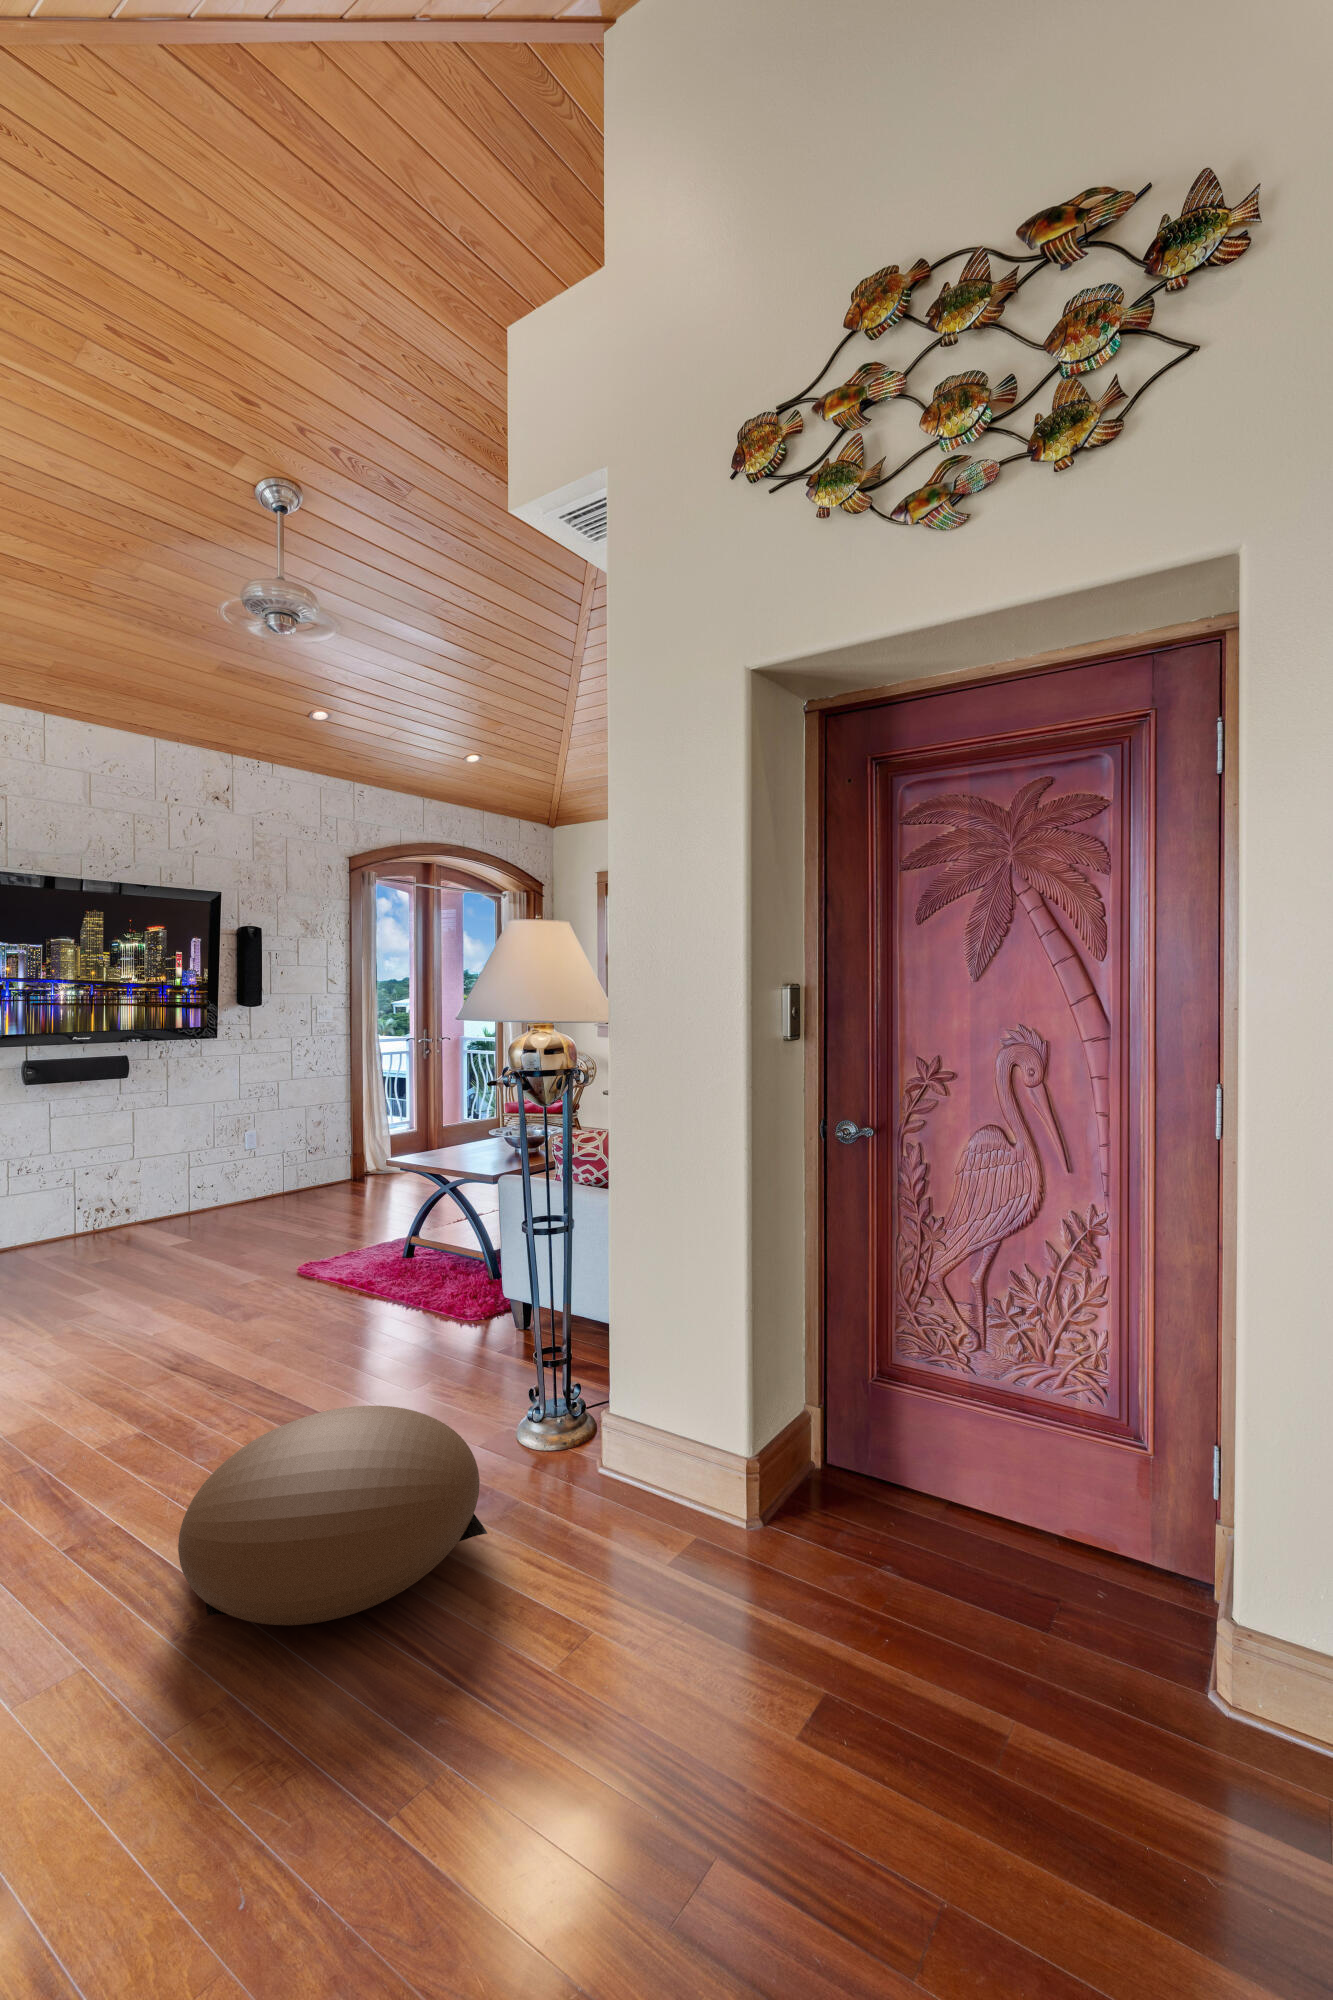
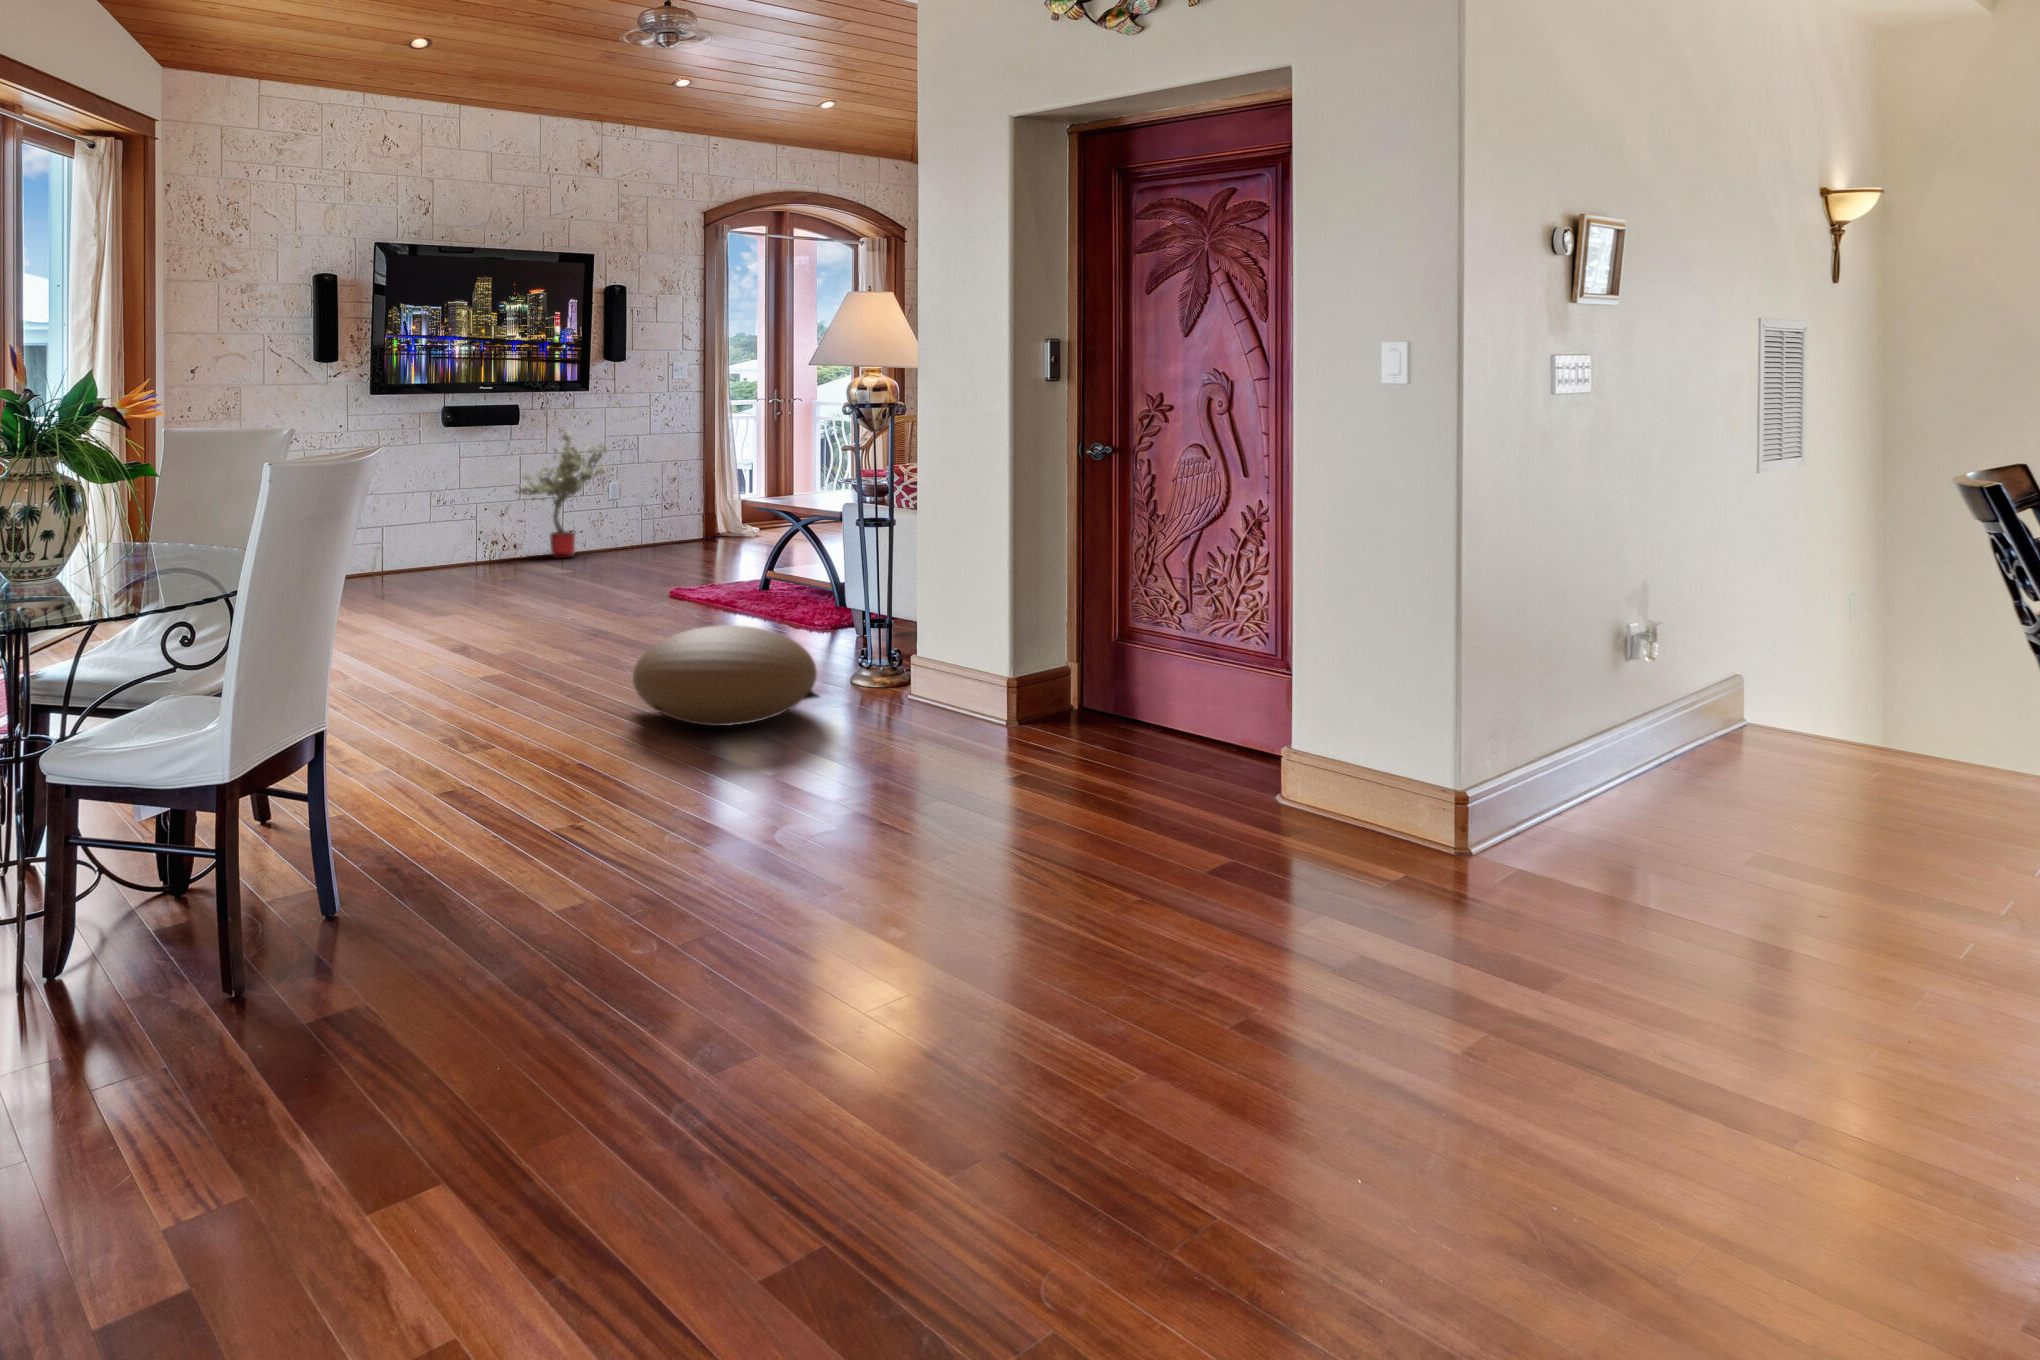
potted tree: none [121,1081,240,1225] -> present [515,429,607,558]

